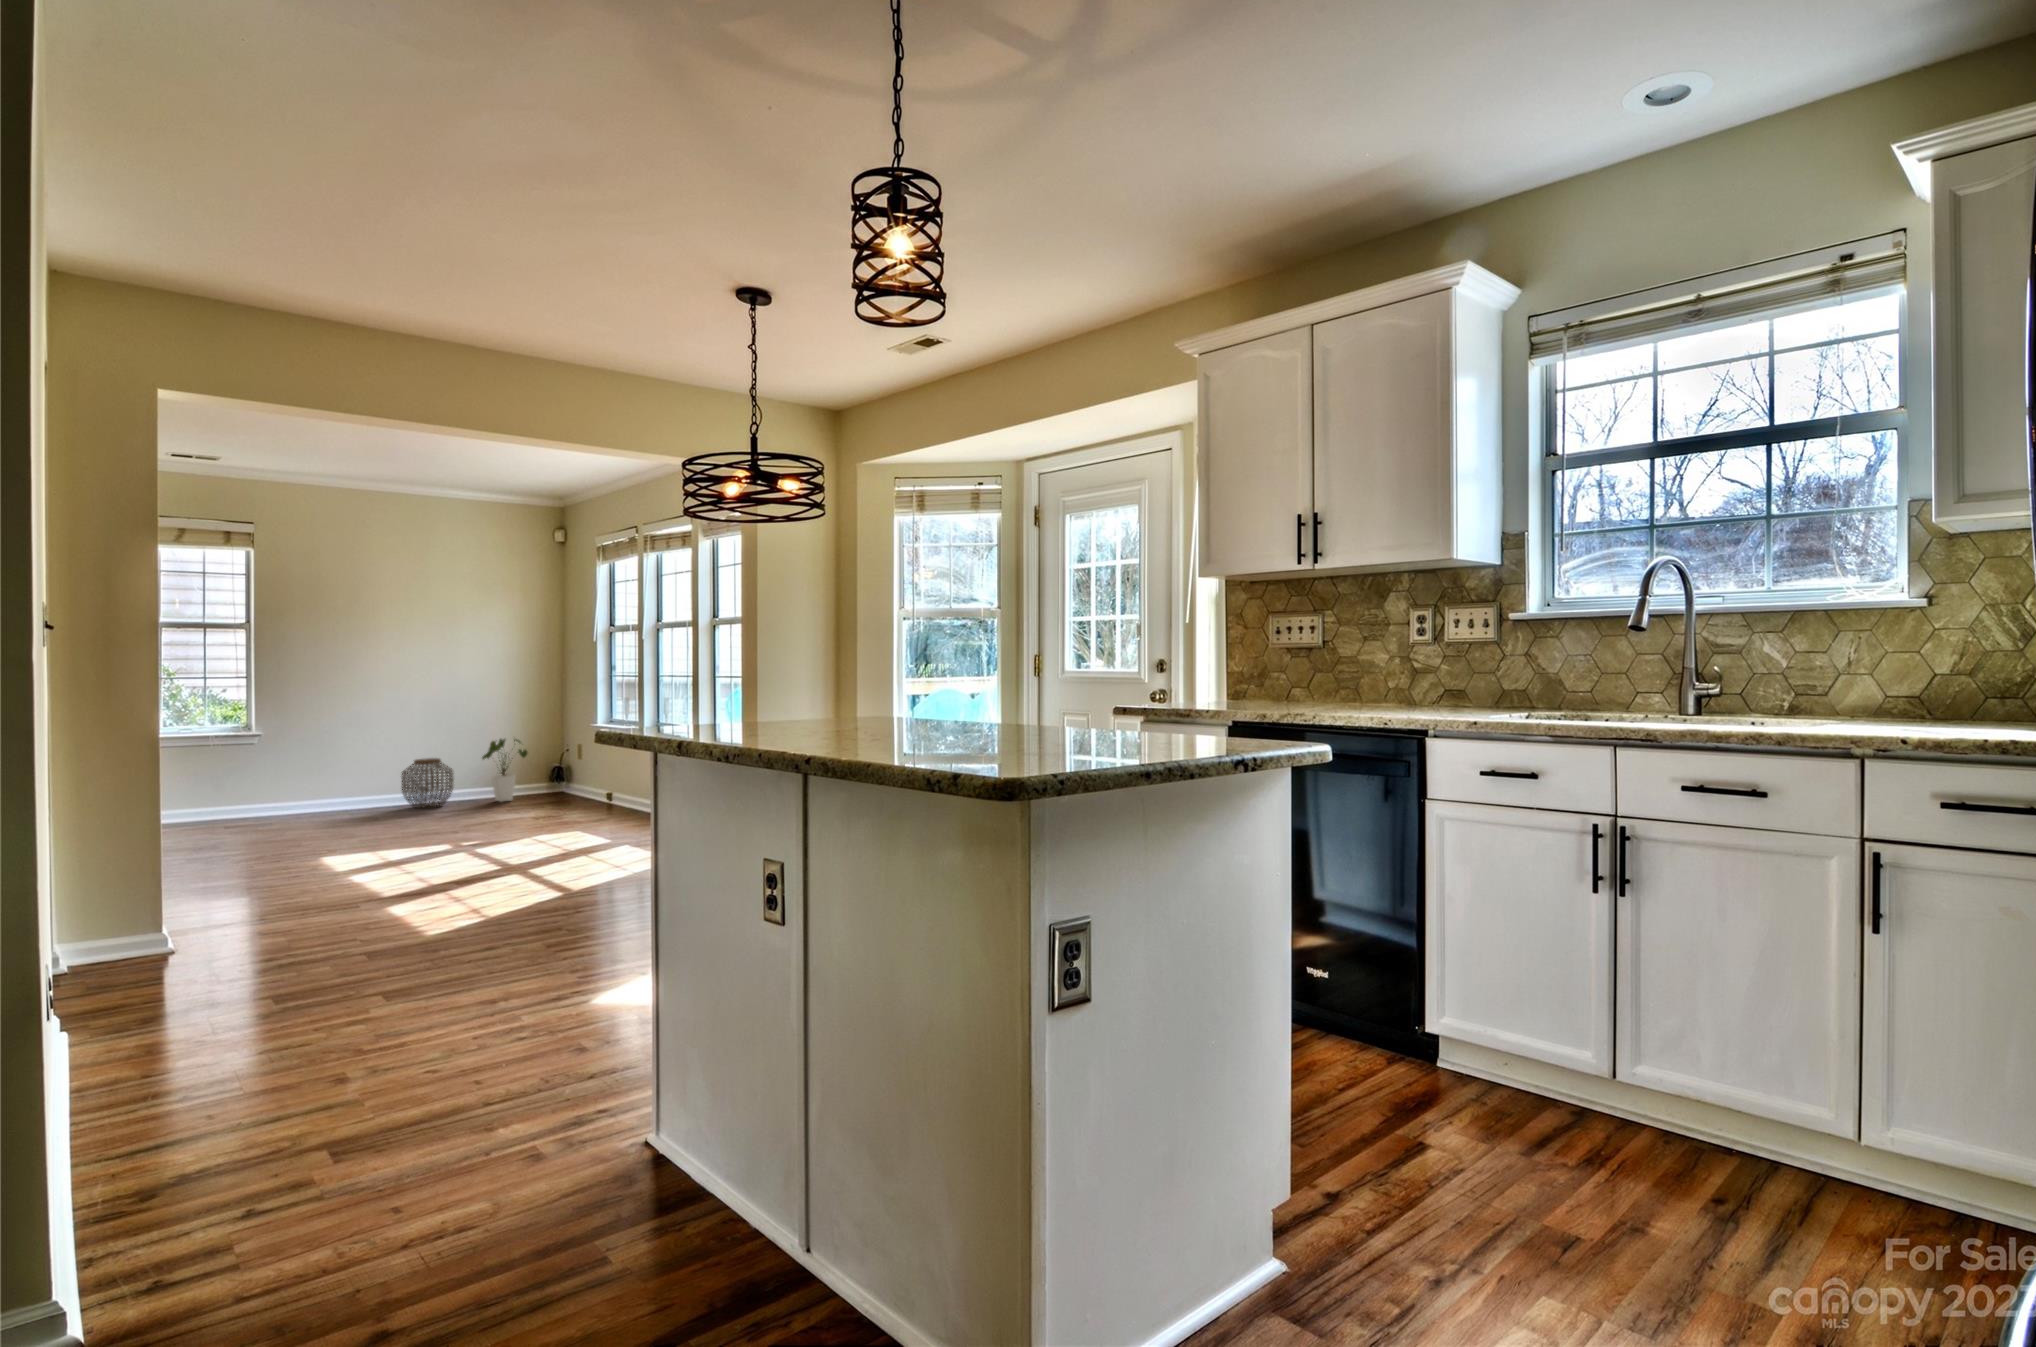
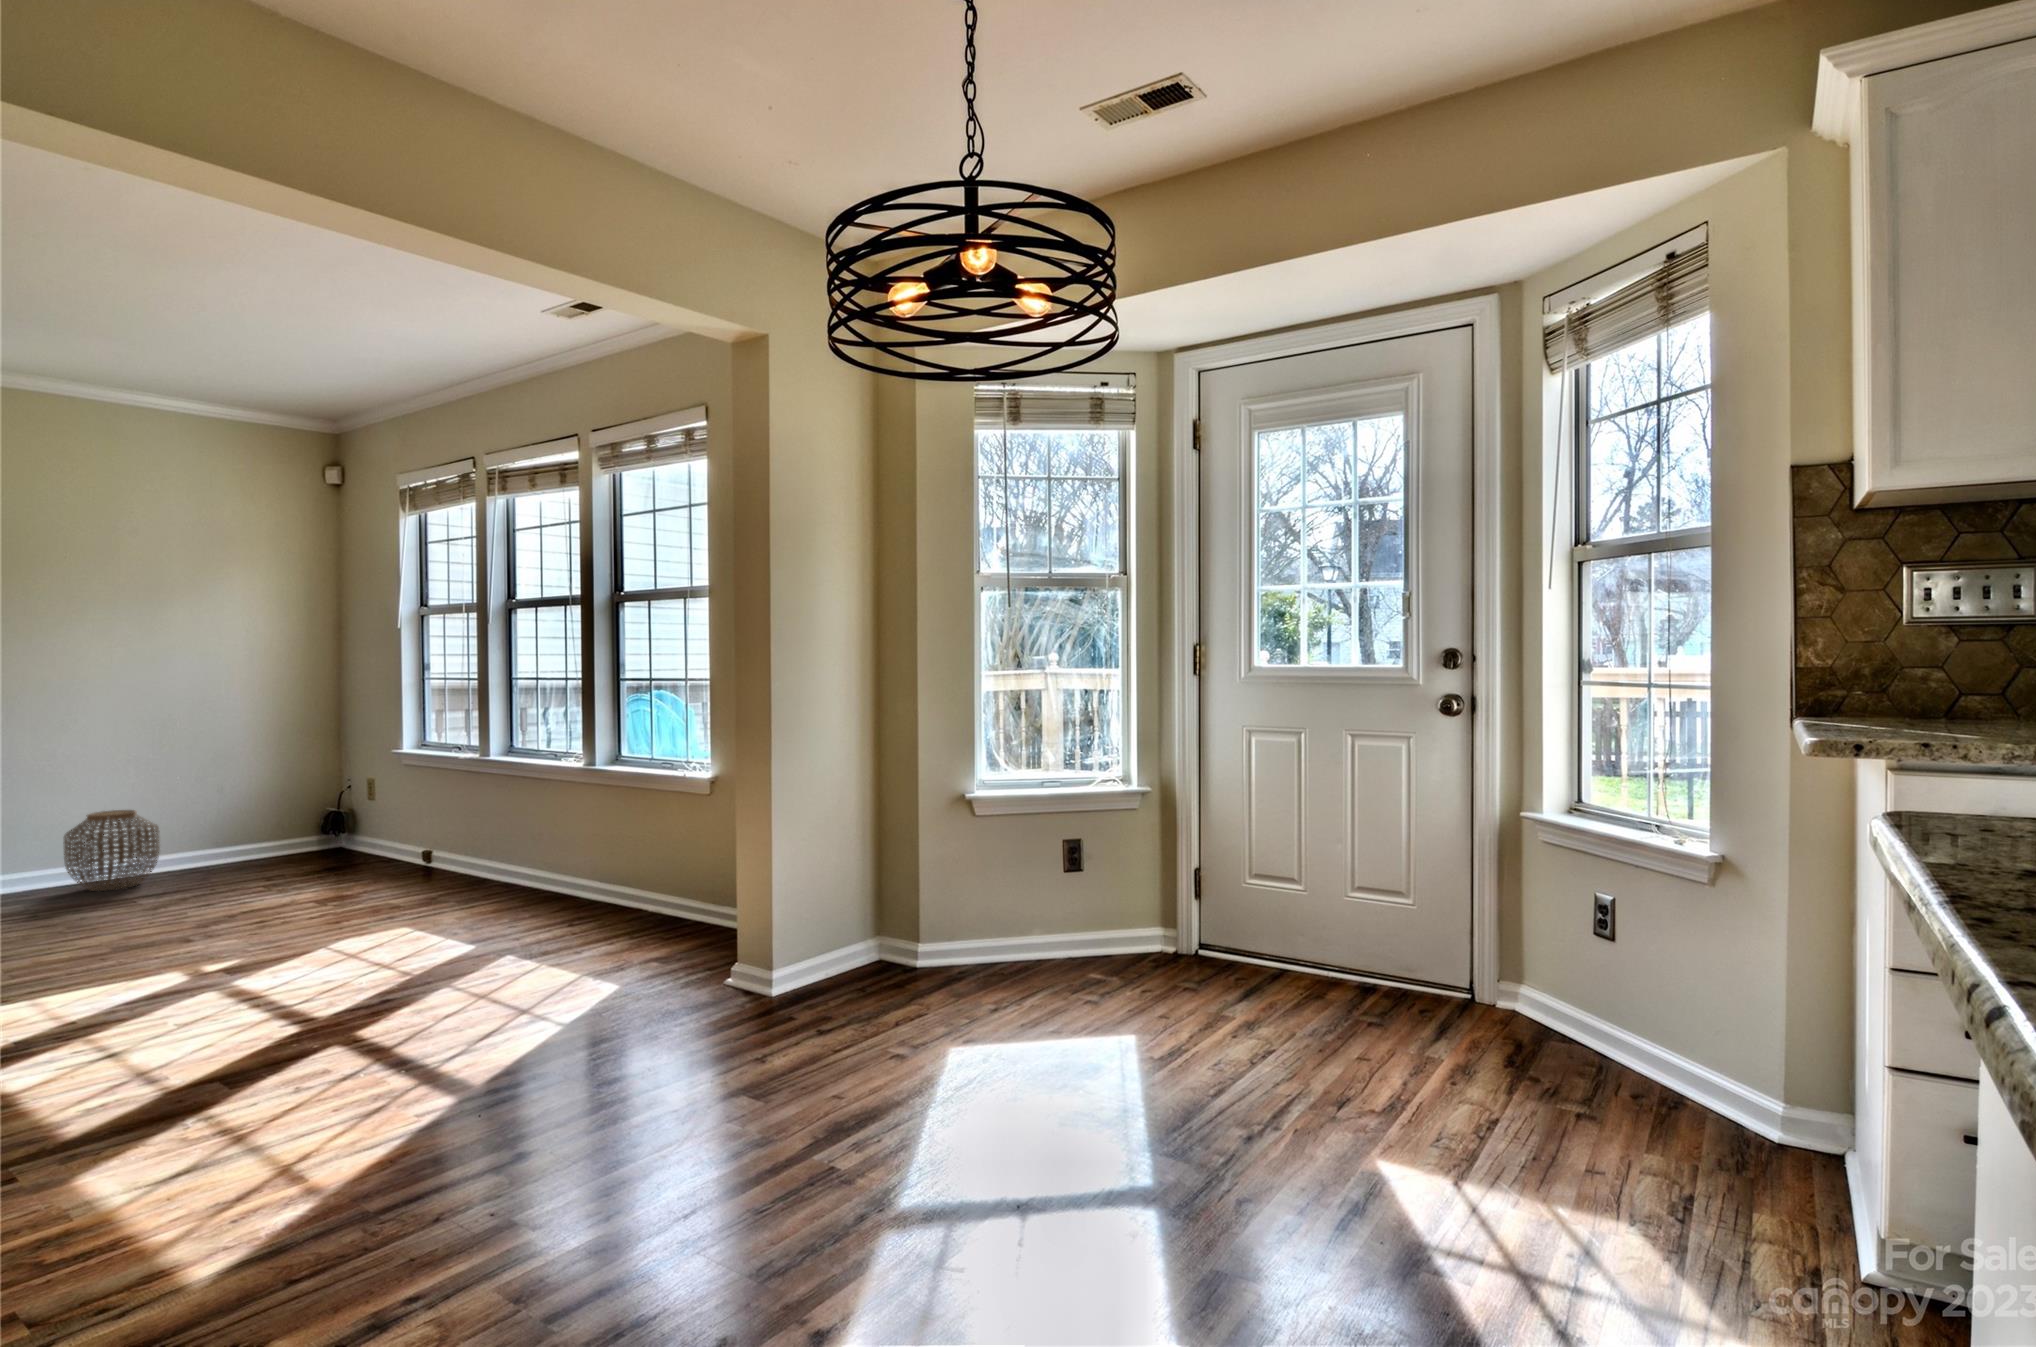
house plant: present [482,739,527,802] -> none [207,769,287,870]

